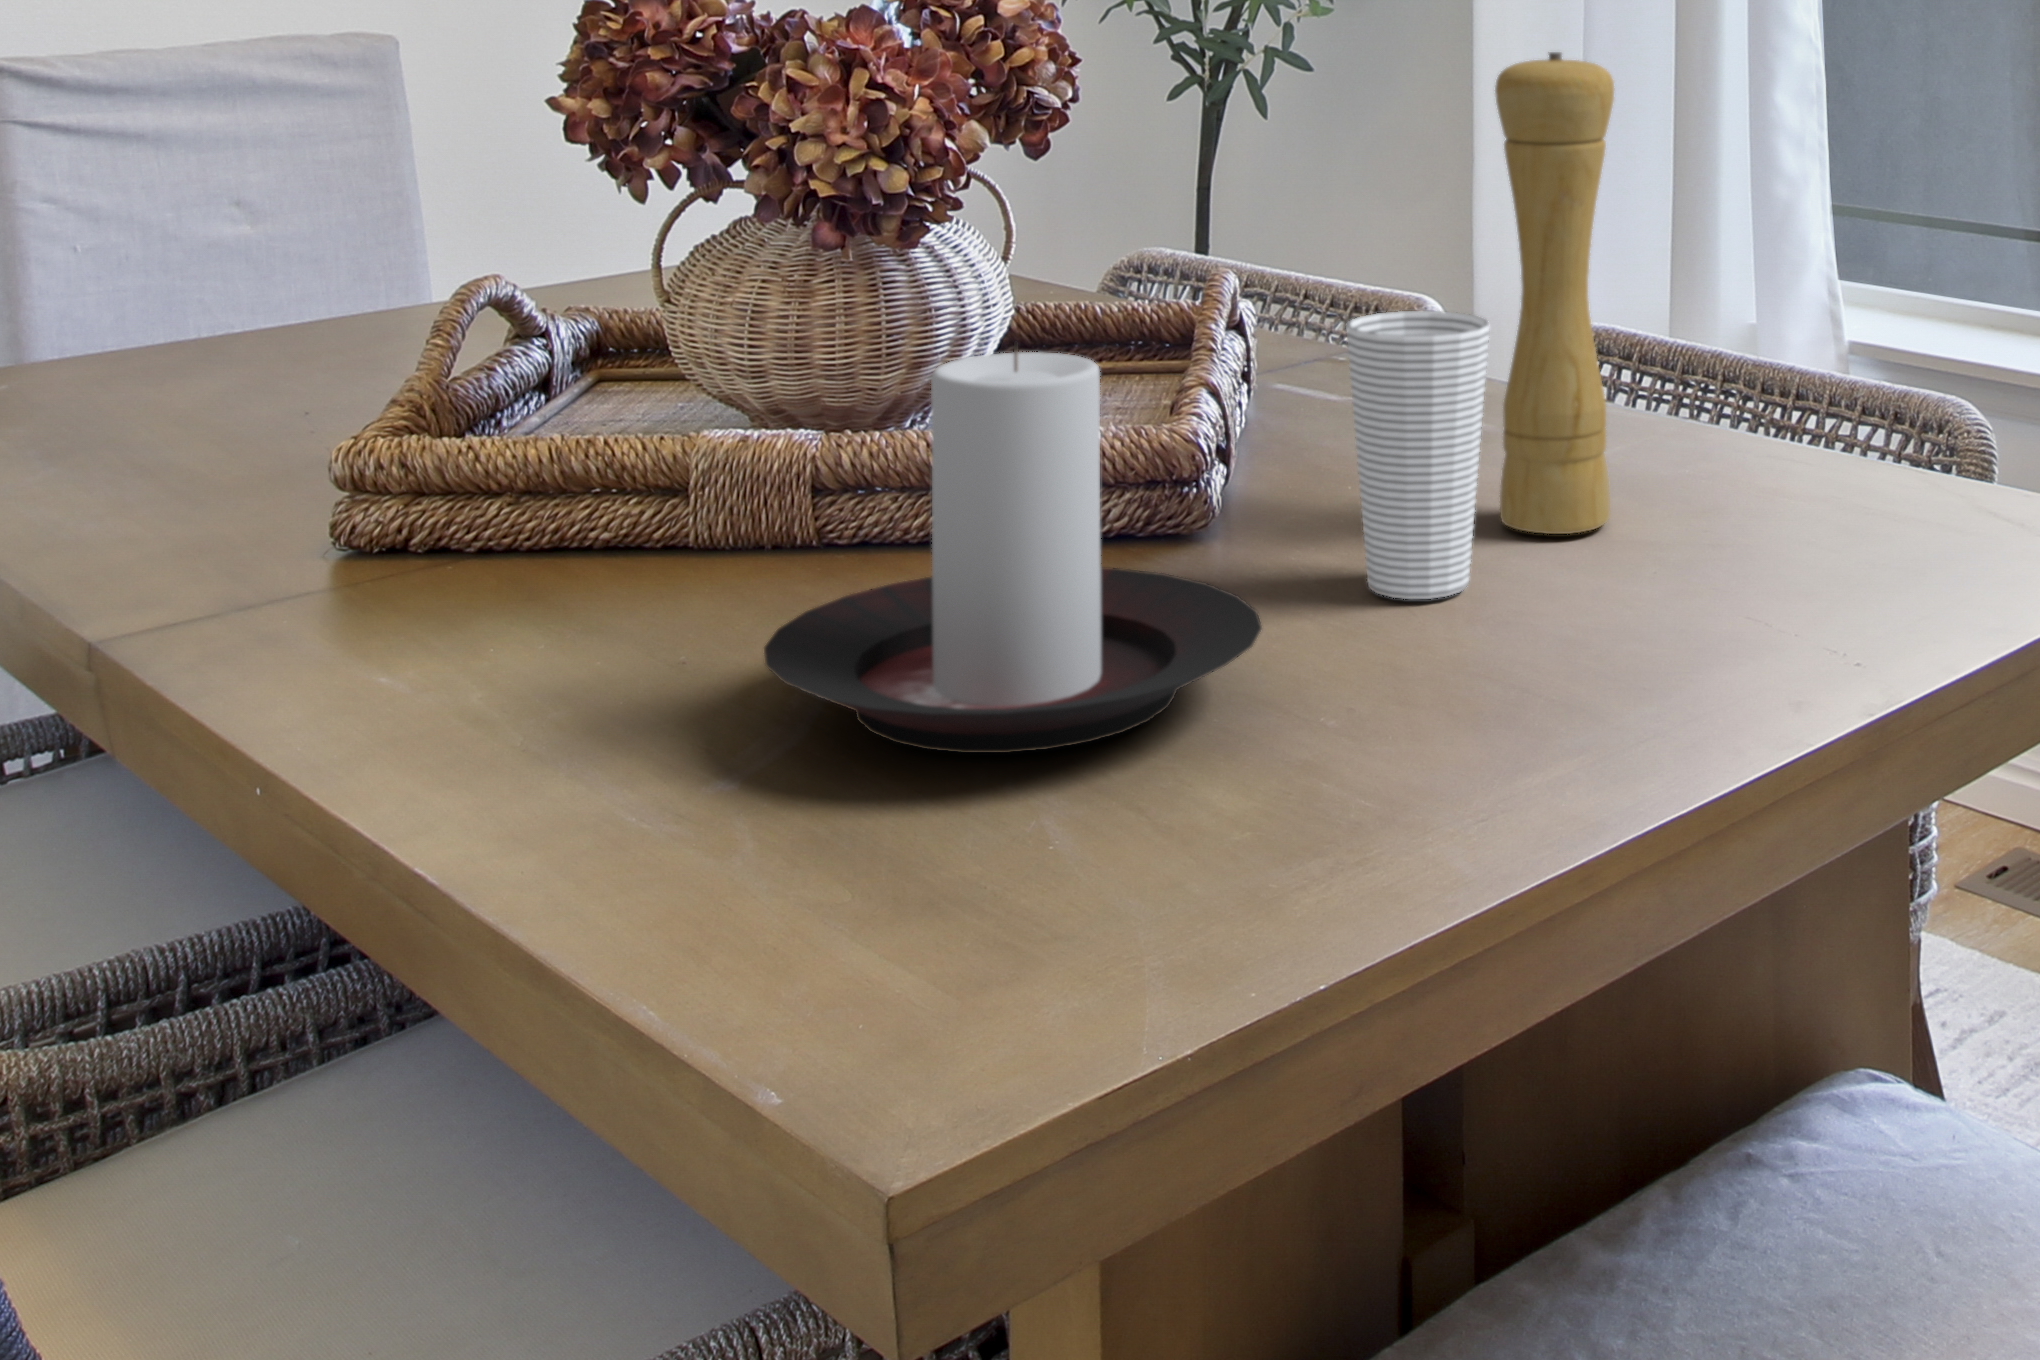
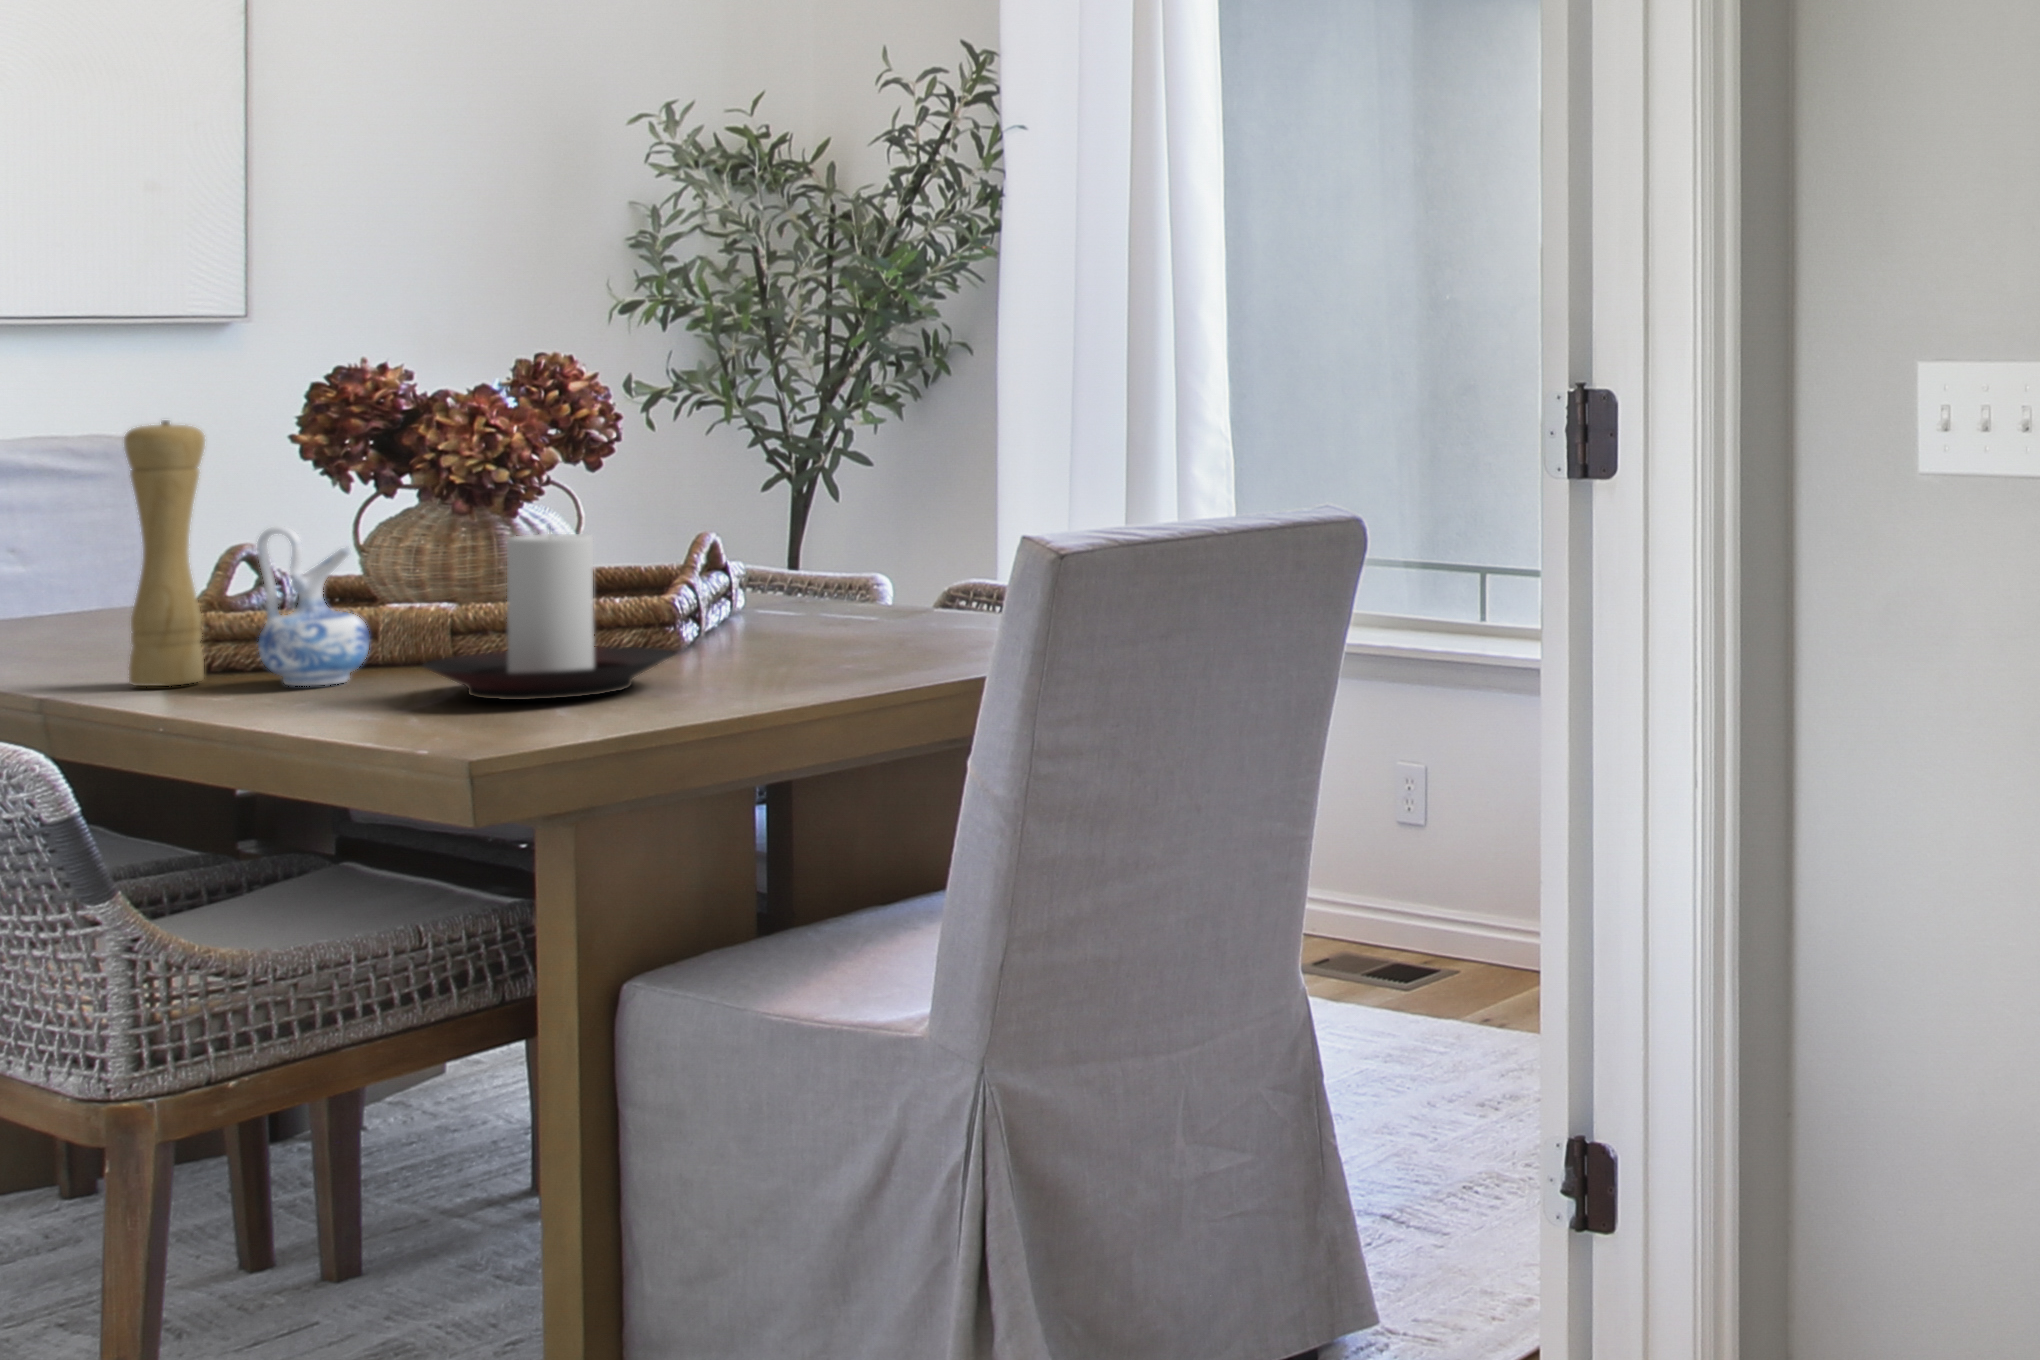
pepper mill: present [1495,52,1614,534] -> present [124,420,205,686]
ceramic pitcher: none [462,309,666,639] -> present [257,526,369,686]
cup: present [1346,311,1489,599] -> none [738,530,816,664]

